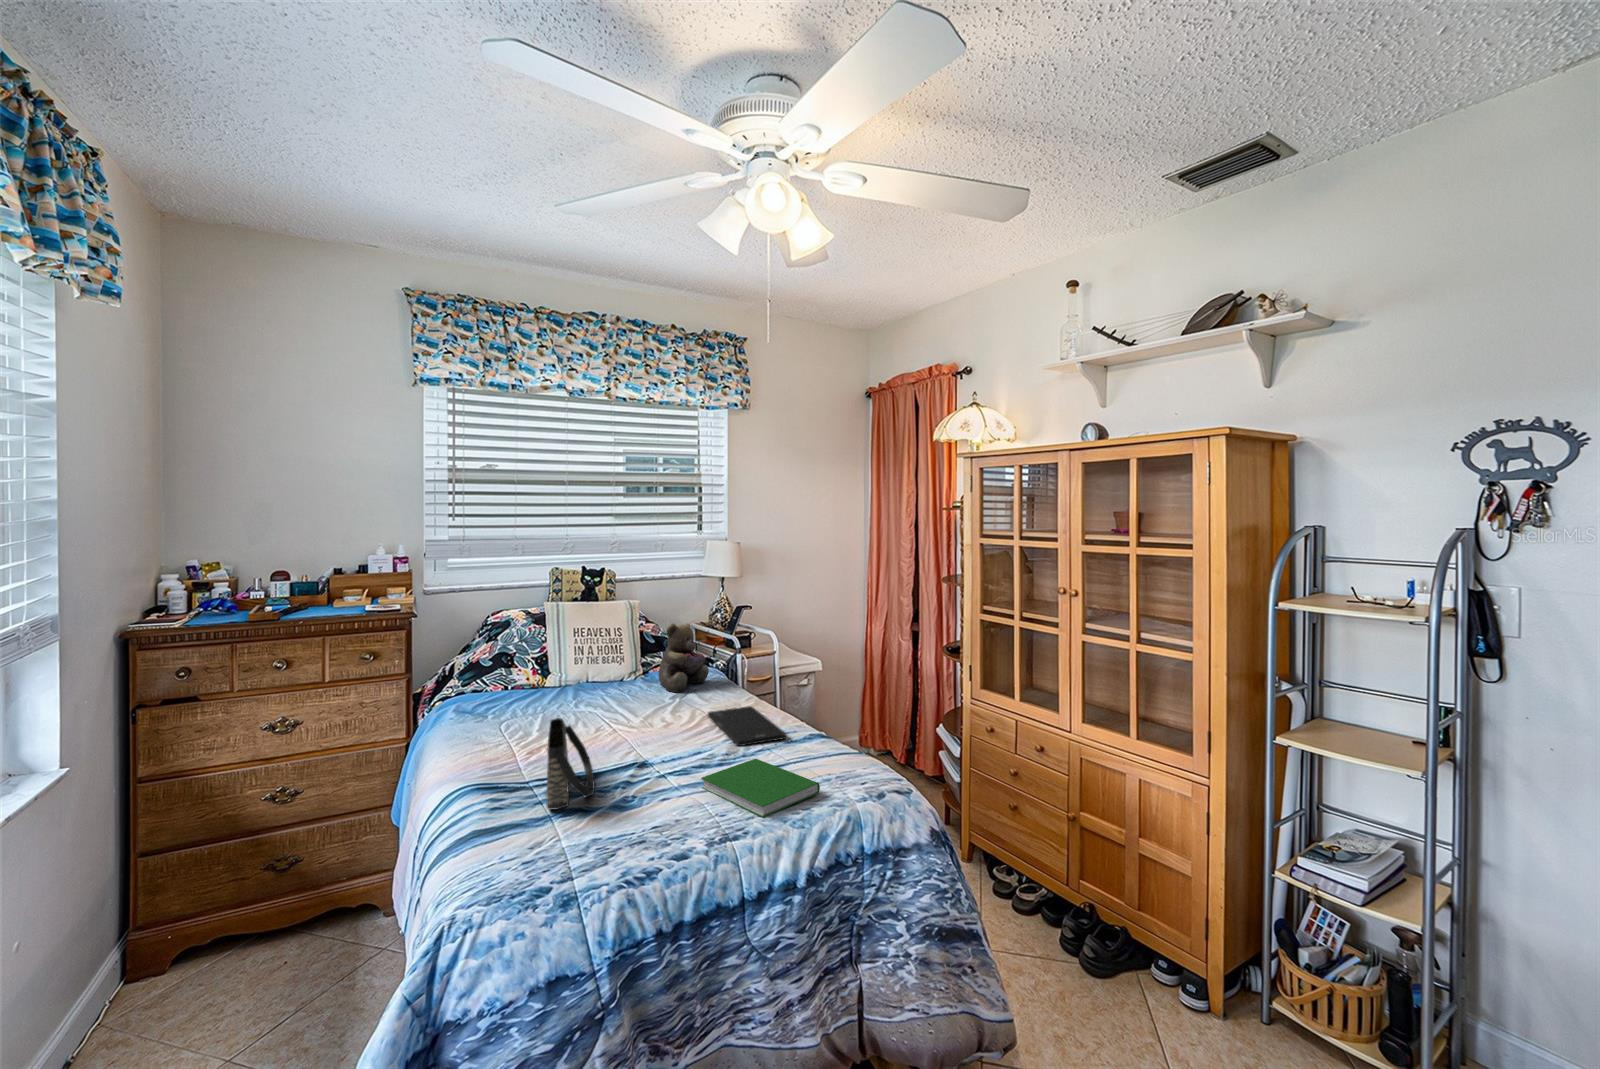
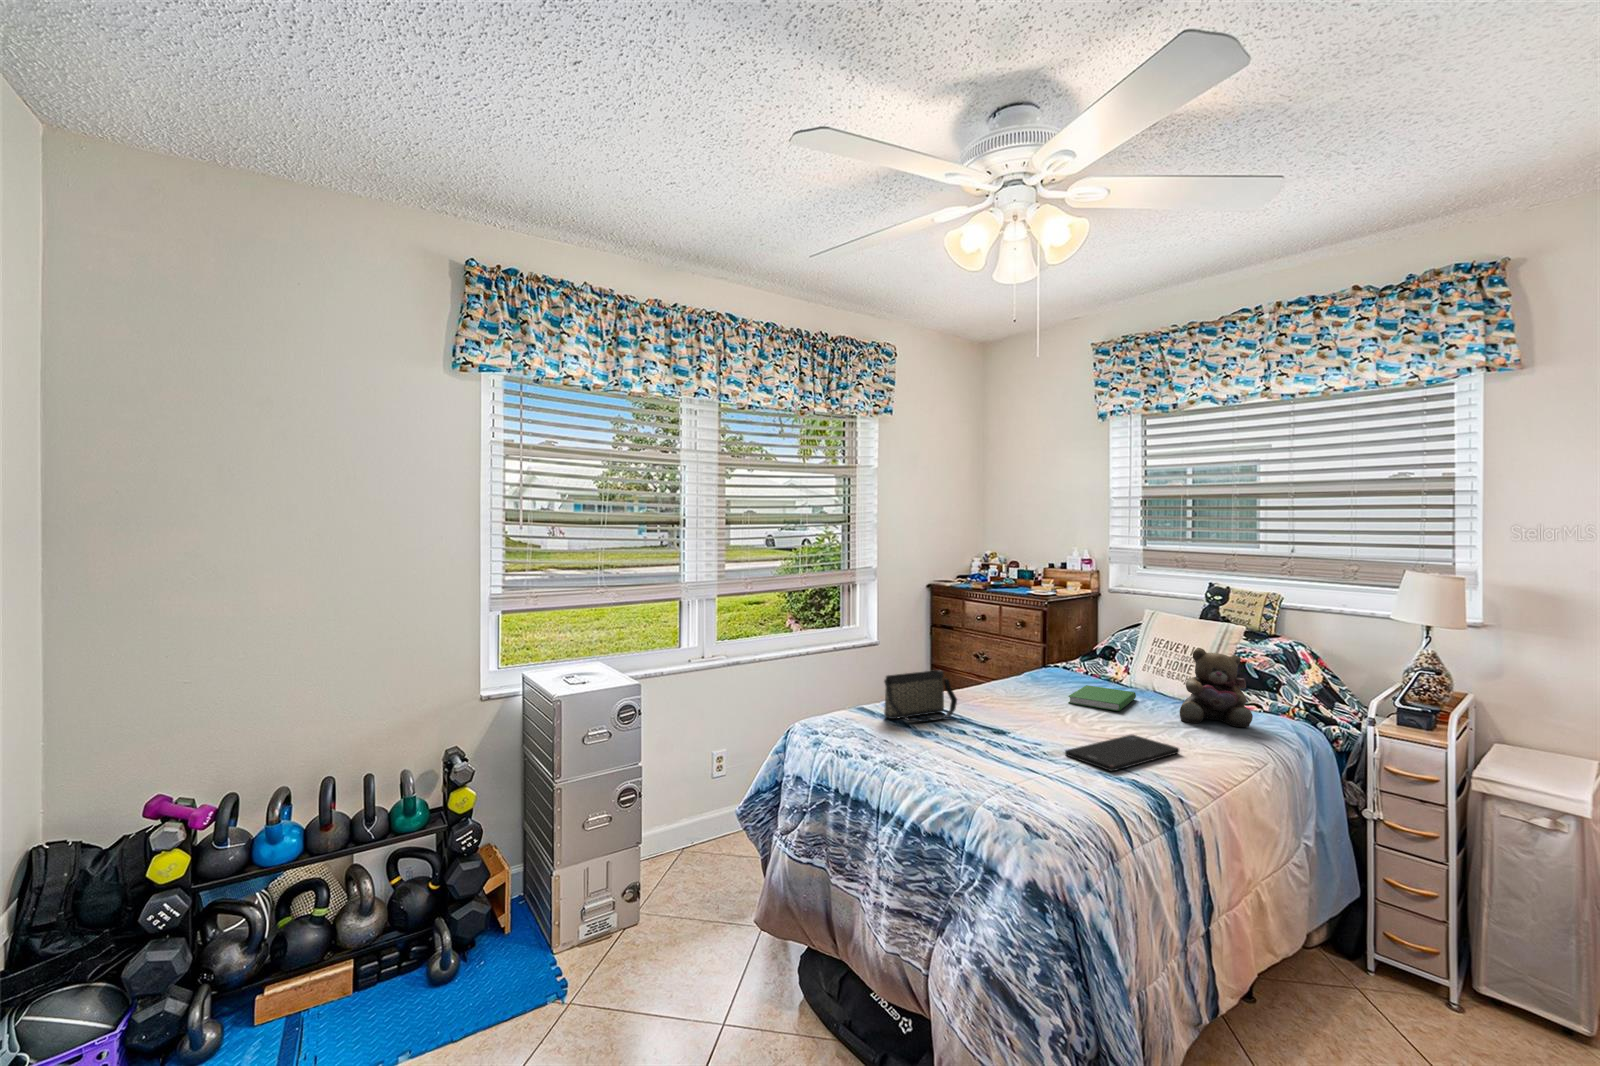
hardcover book: present [701,759,820,818] -> present [1068,685,1136,711]

